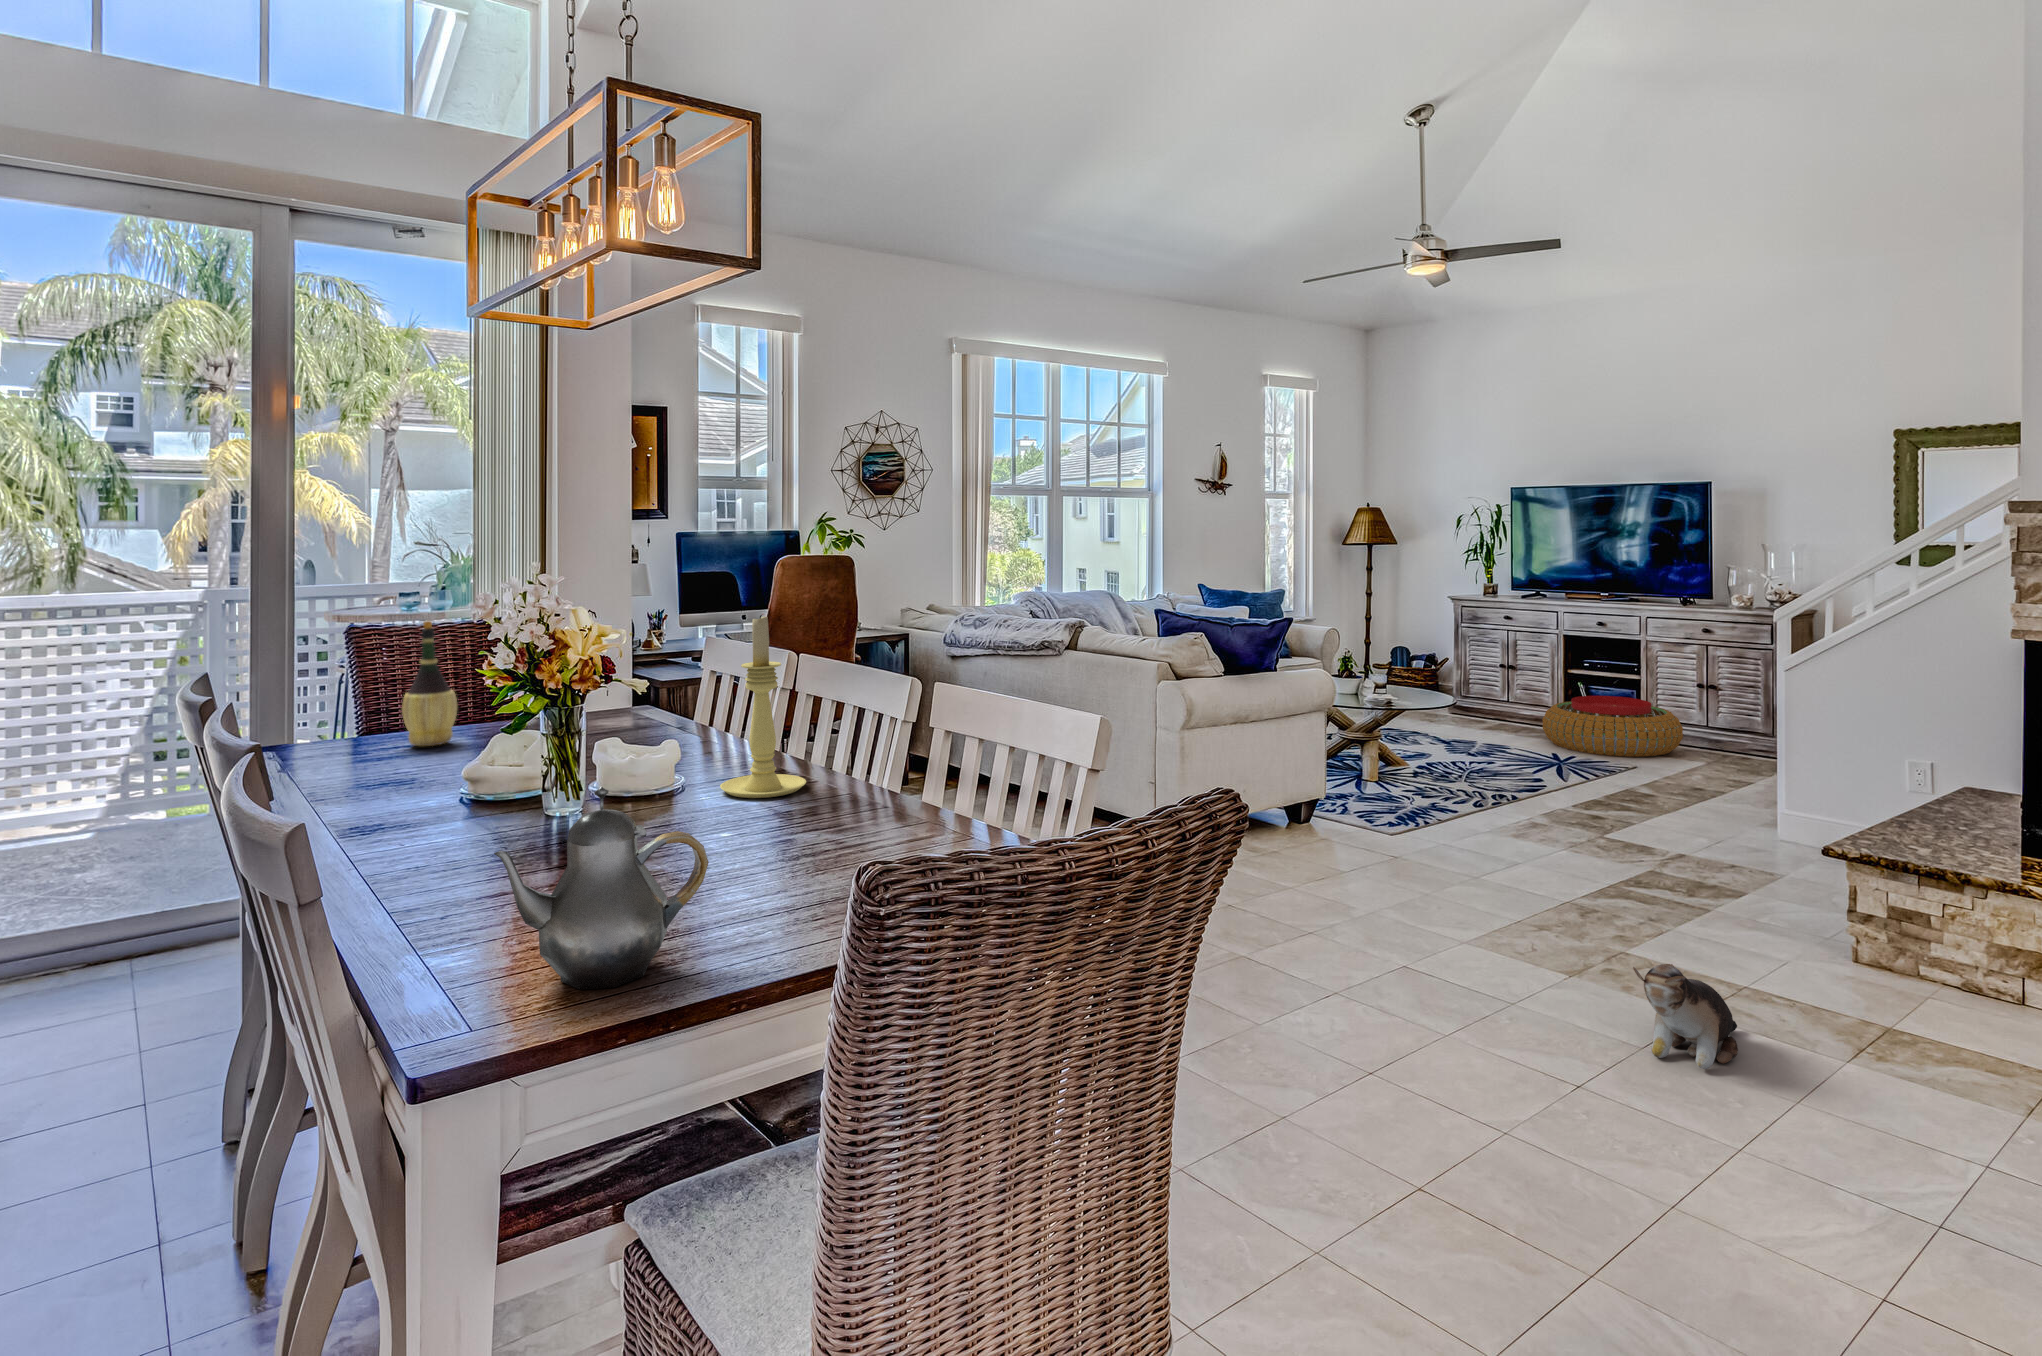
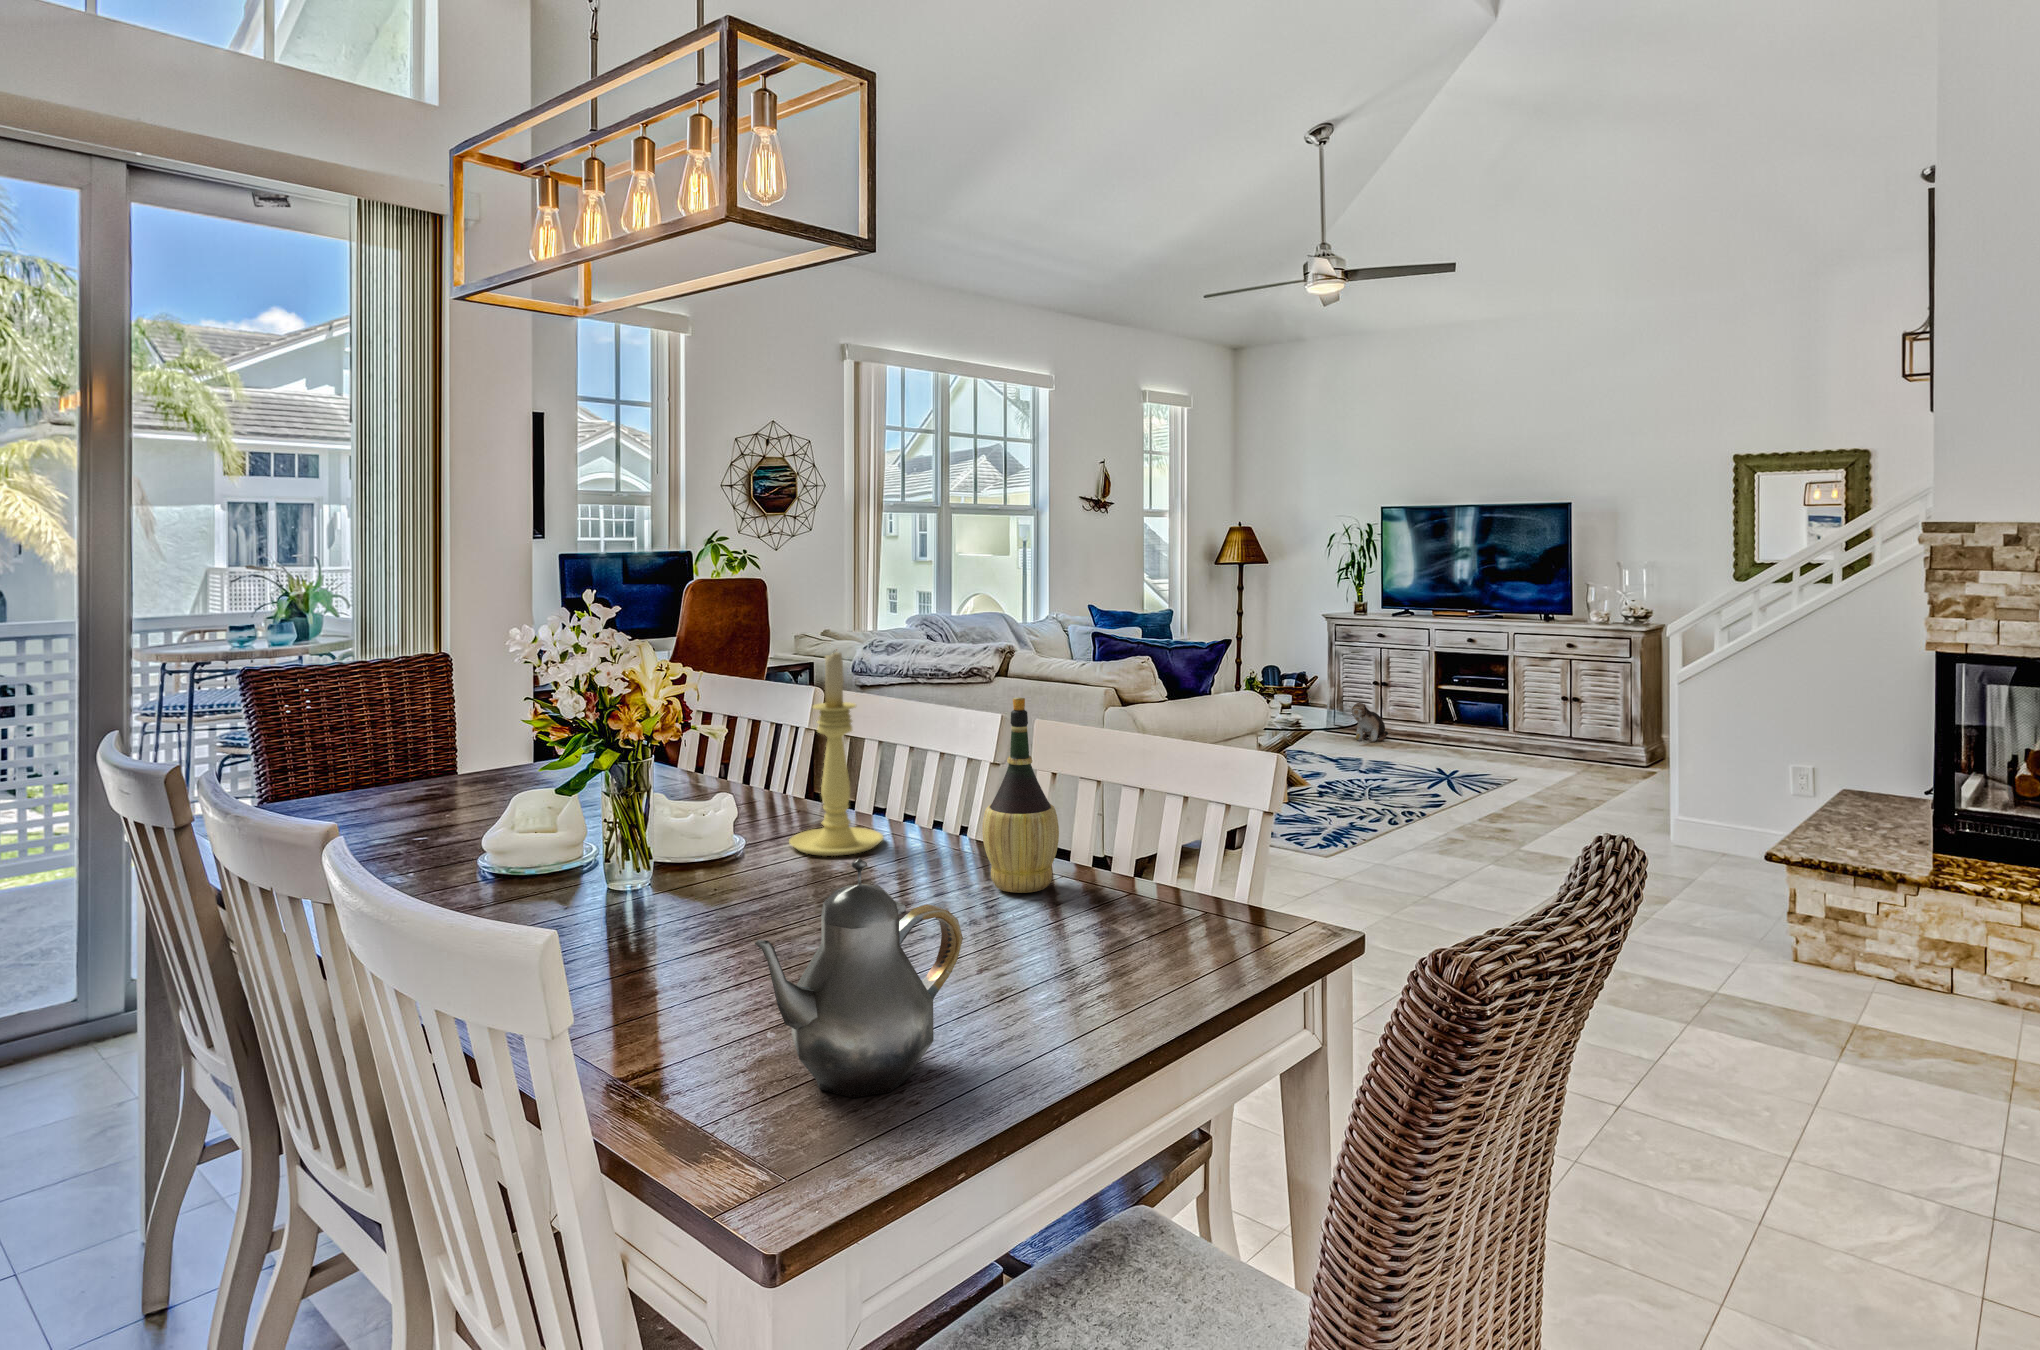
wine bottle: present [402,620,457,746] -> present [982,697,1059,893]
pouf: present [1543,696,1683,757] -> none [1423,712,1554,771]
plush toy: present [1633,964,1738,1069] -> present [1352,703,1388,742]

